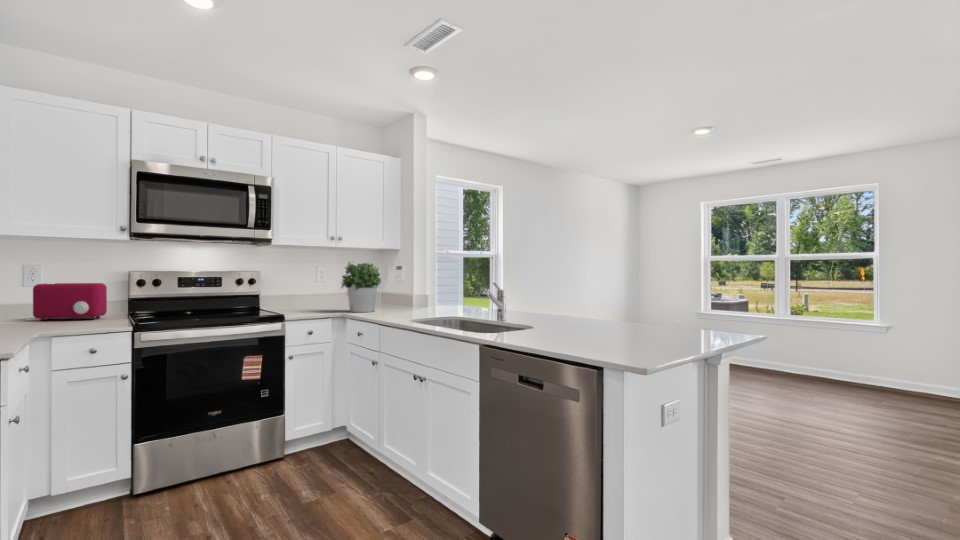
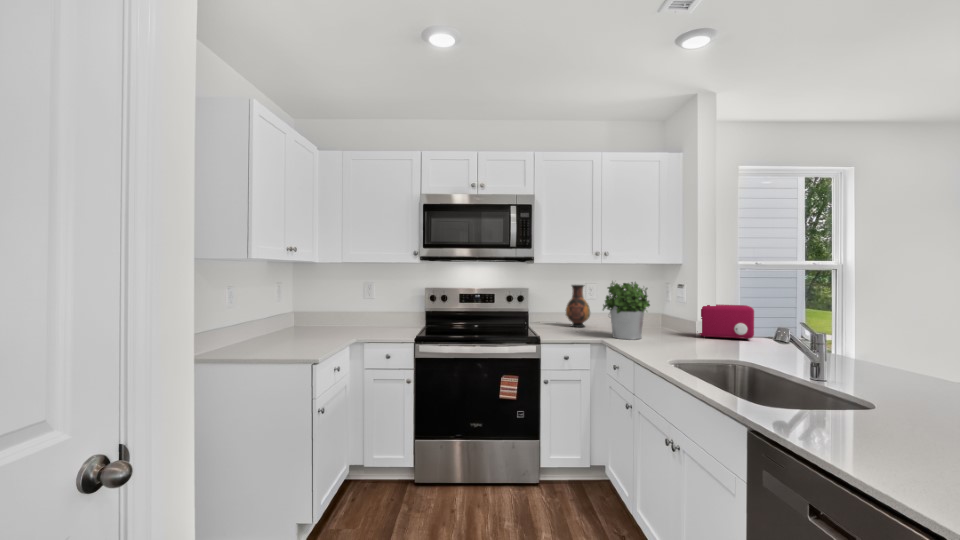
vase: none [297,268,322,309] -> present [566,285,590,327]
toaster: present [33,283,107,321] -> present [699,305,754,340]

